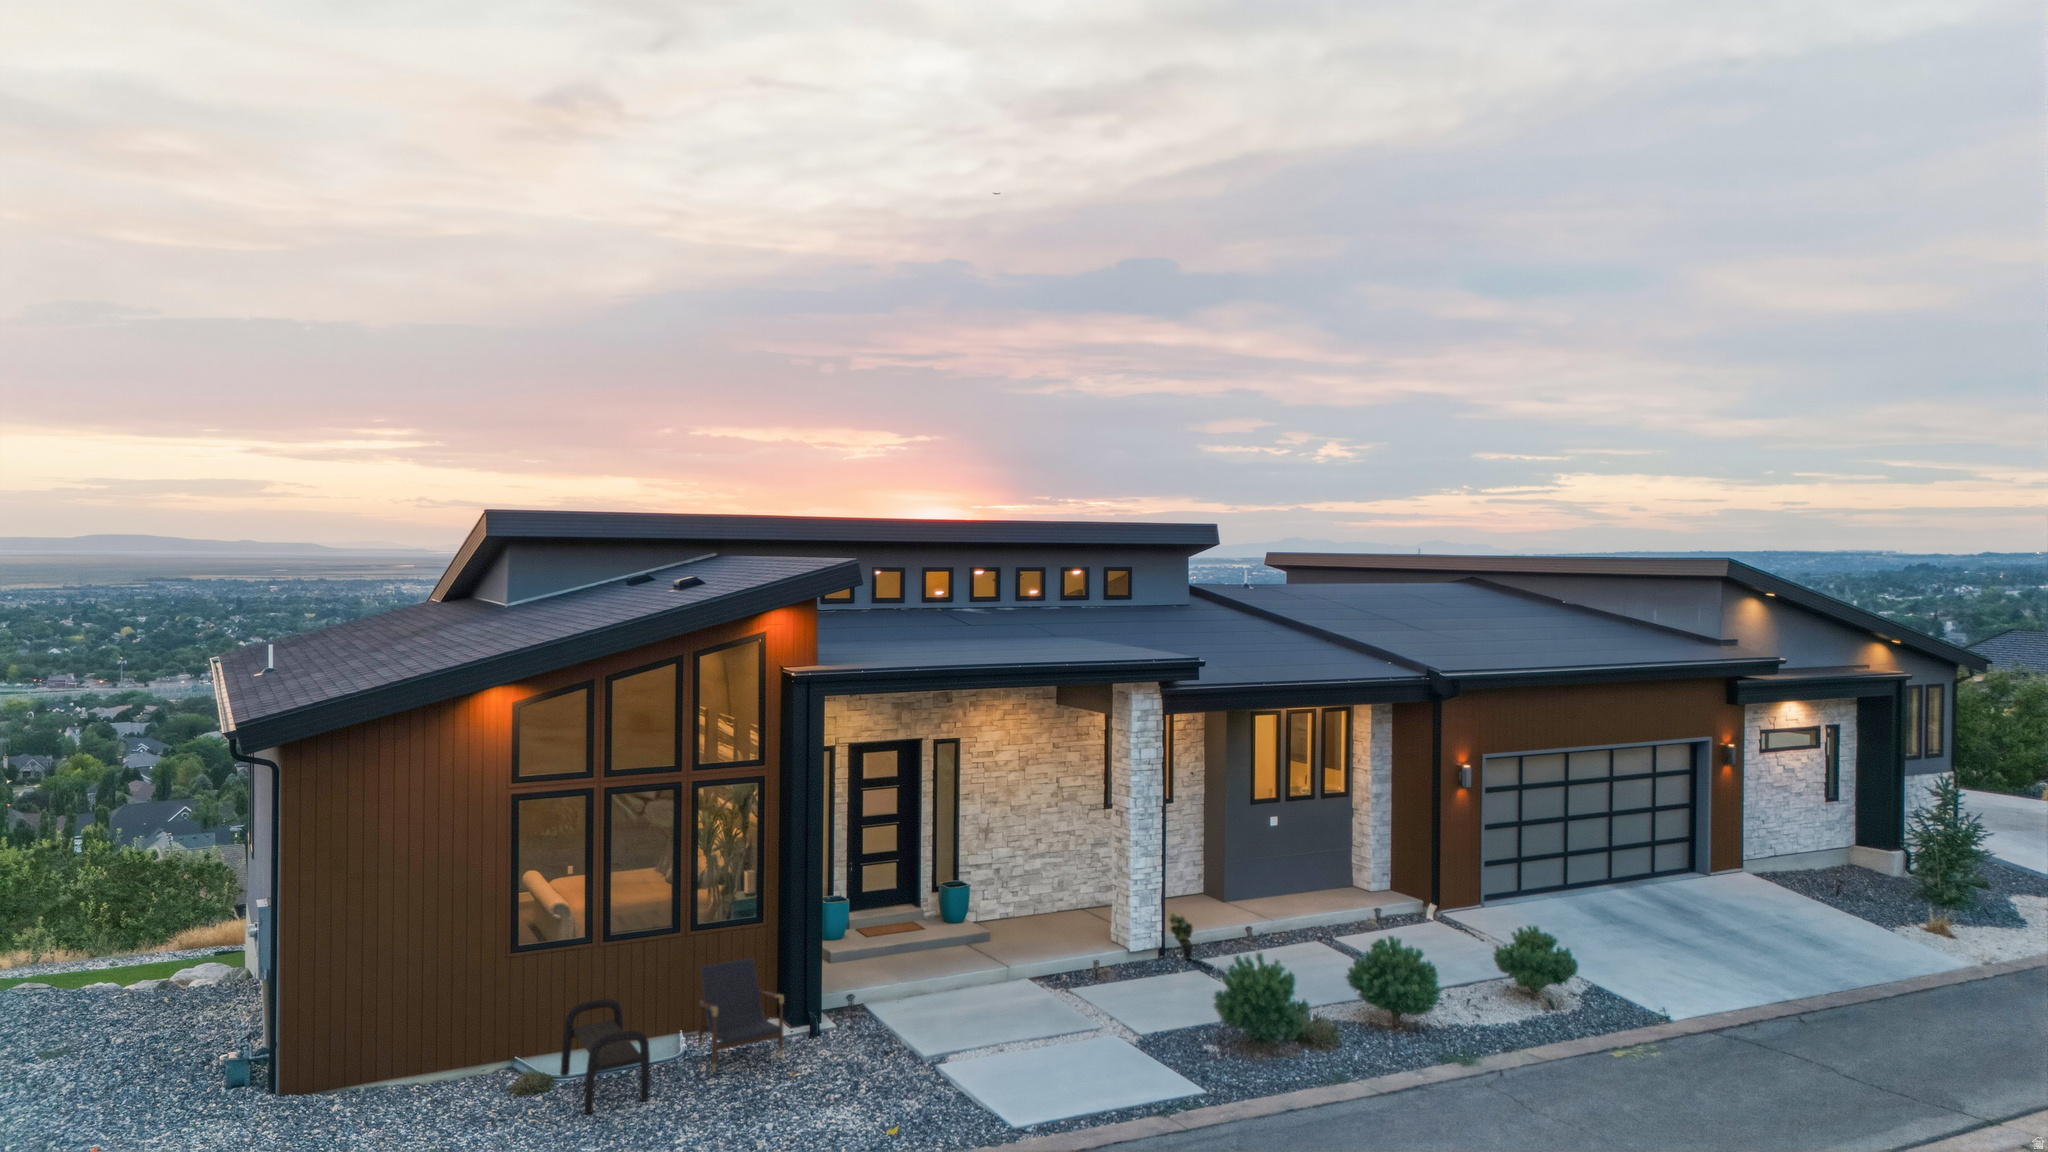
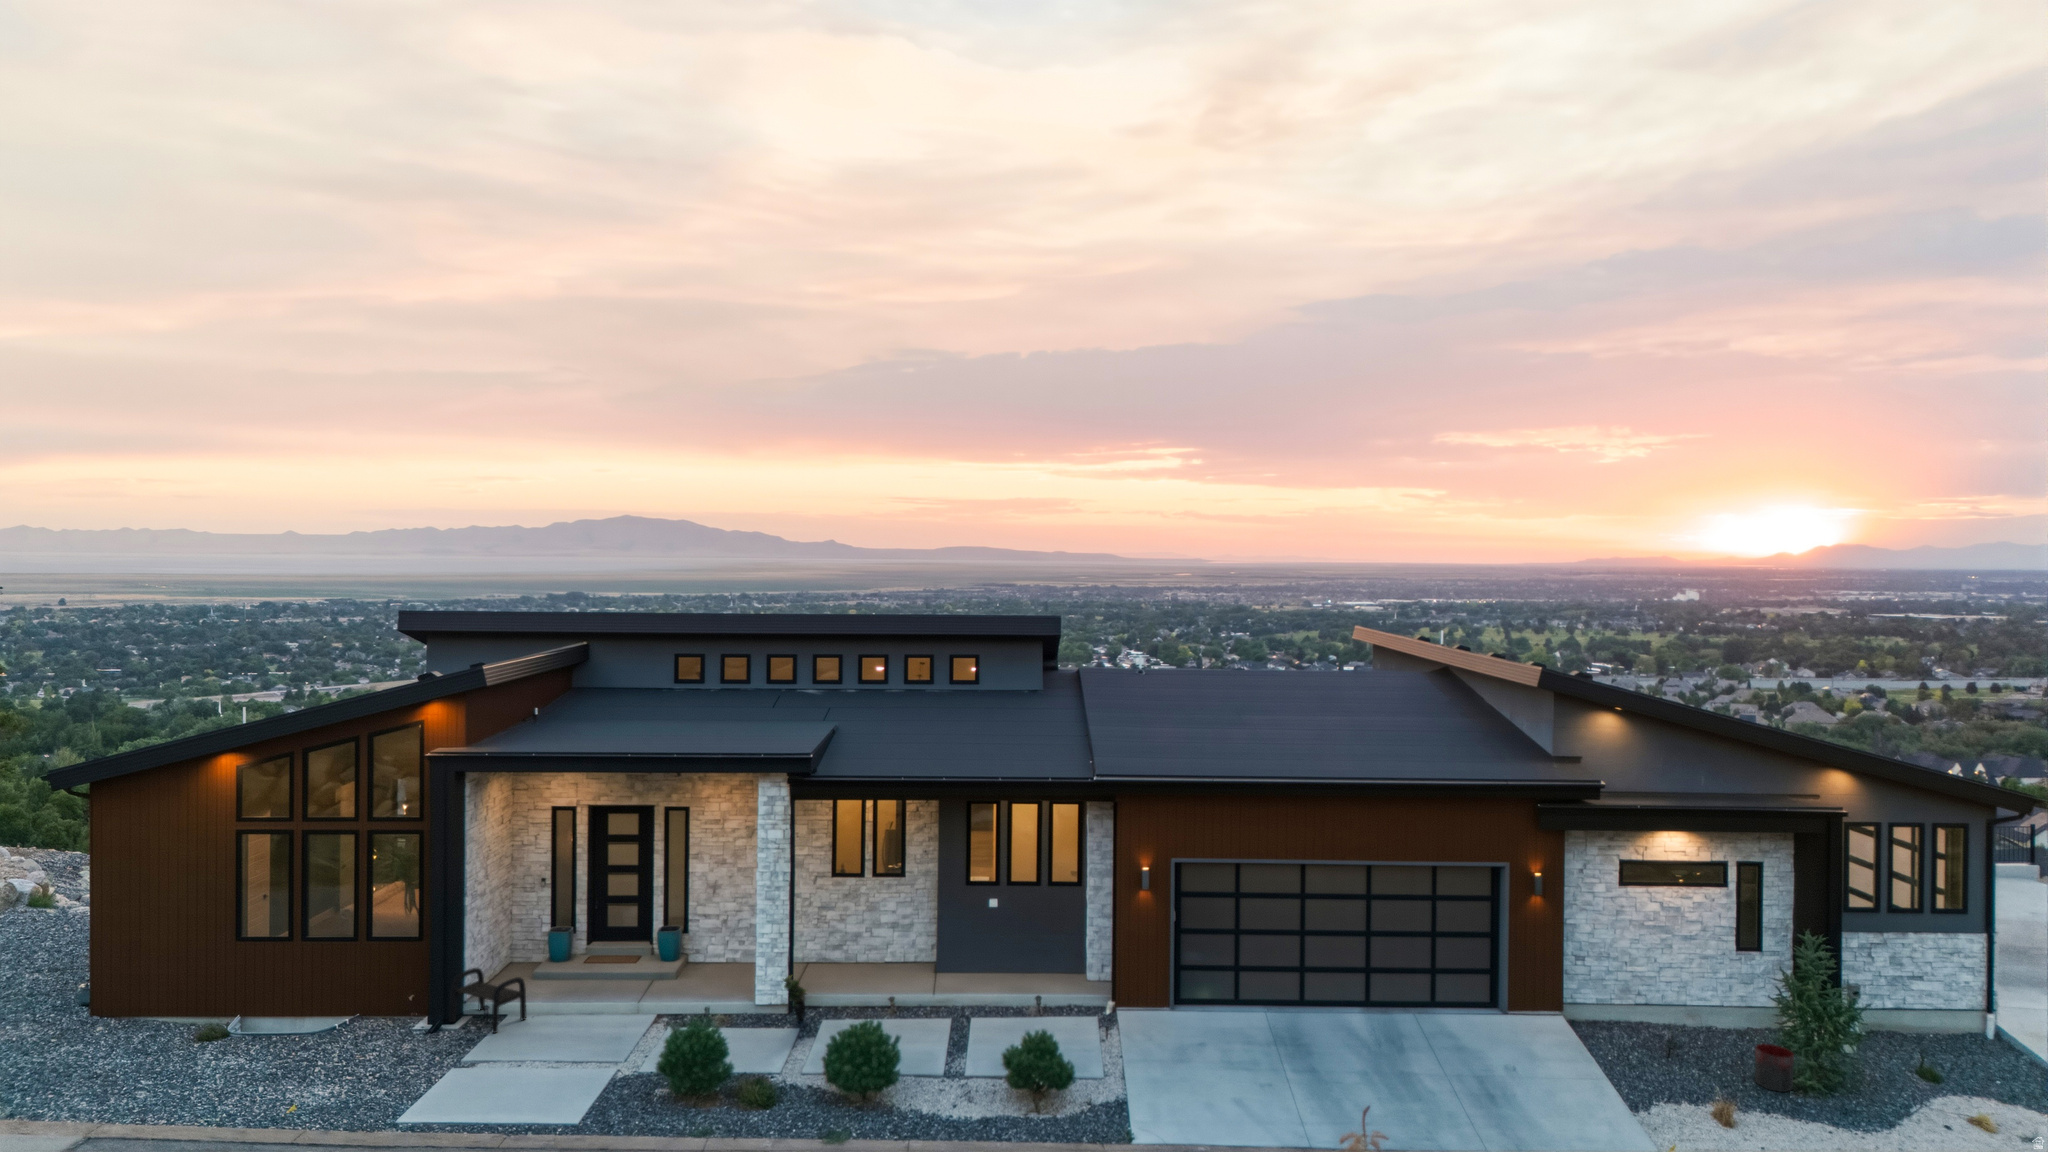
trash can: none [1827,858,1858,891] -> present [1755,1044,1794,1092]
lounge chair: present [698,958,784,1072] -> none [333,959,403,1035]
bench: present [560,999,650,1113] -> present [449,968,527,1033]

